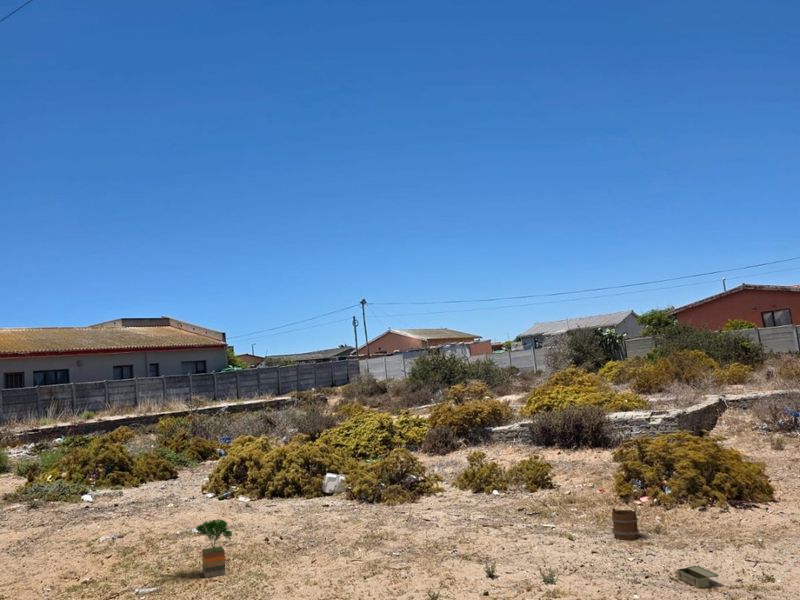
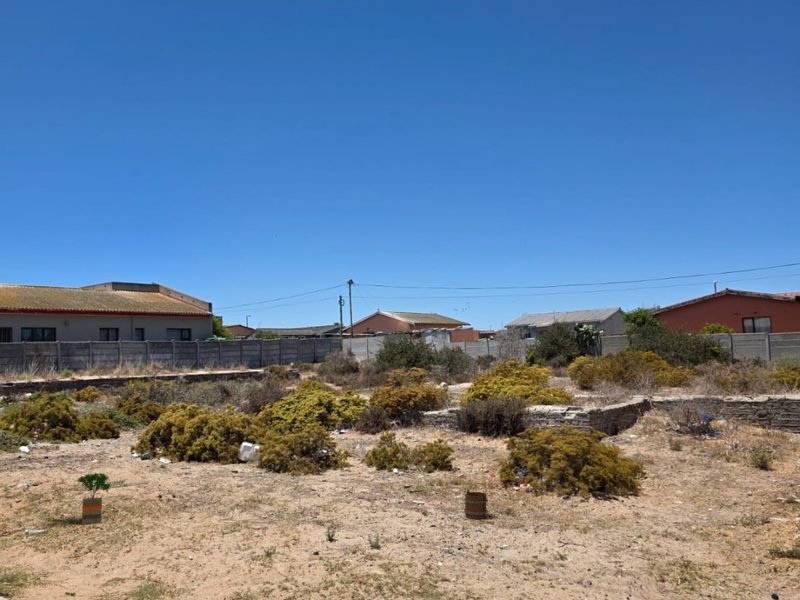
toolbox: present [677,566,719,588] -> none [489,543,520,562]

